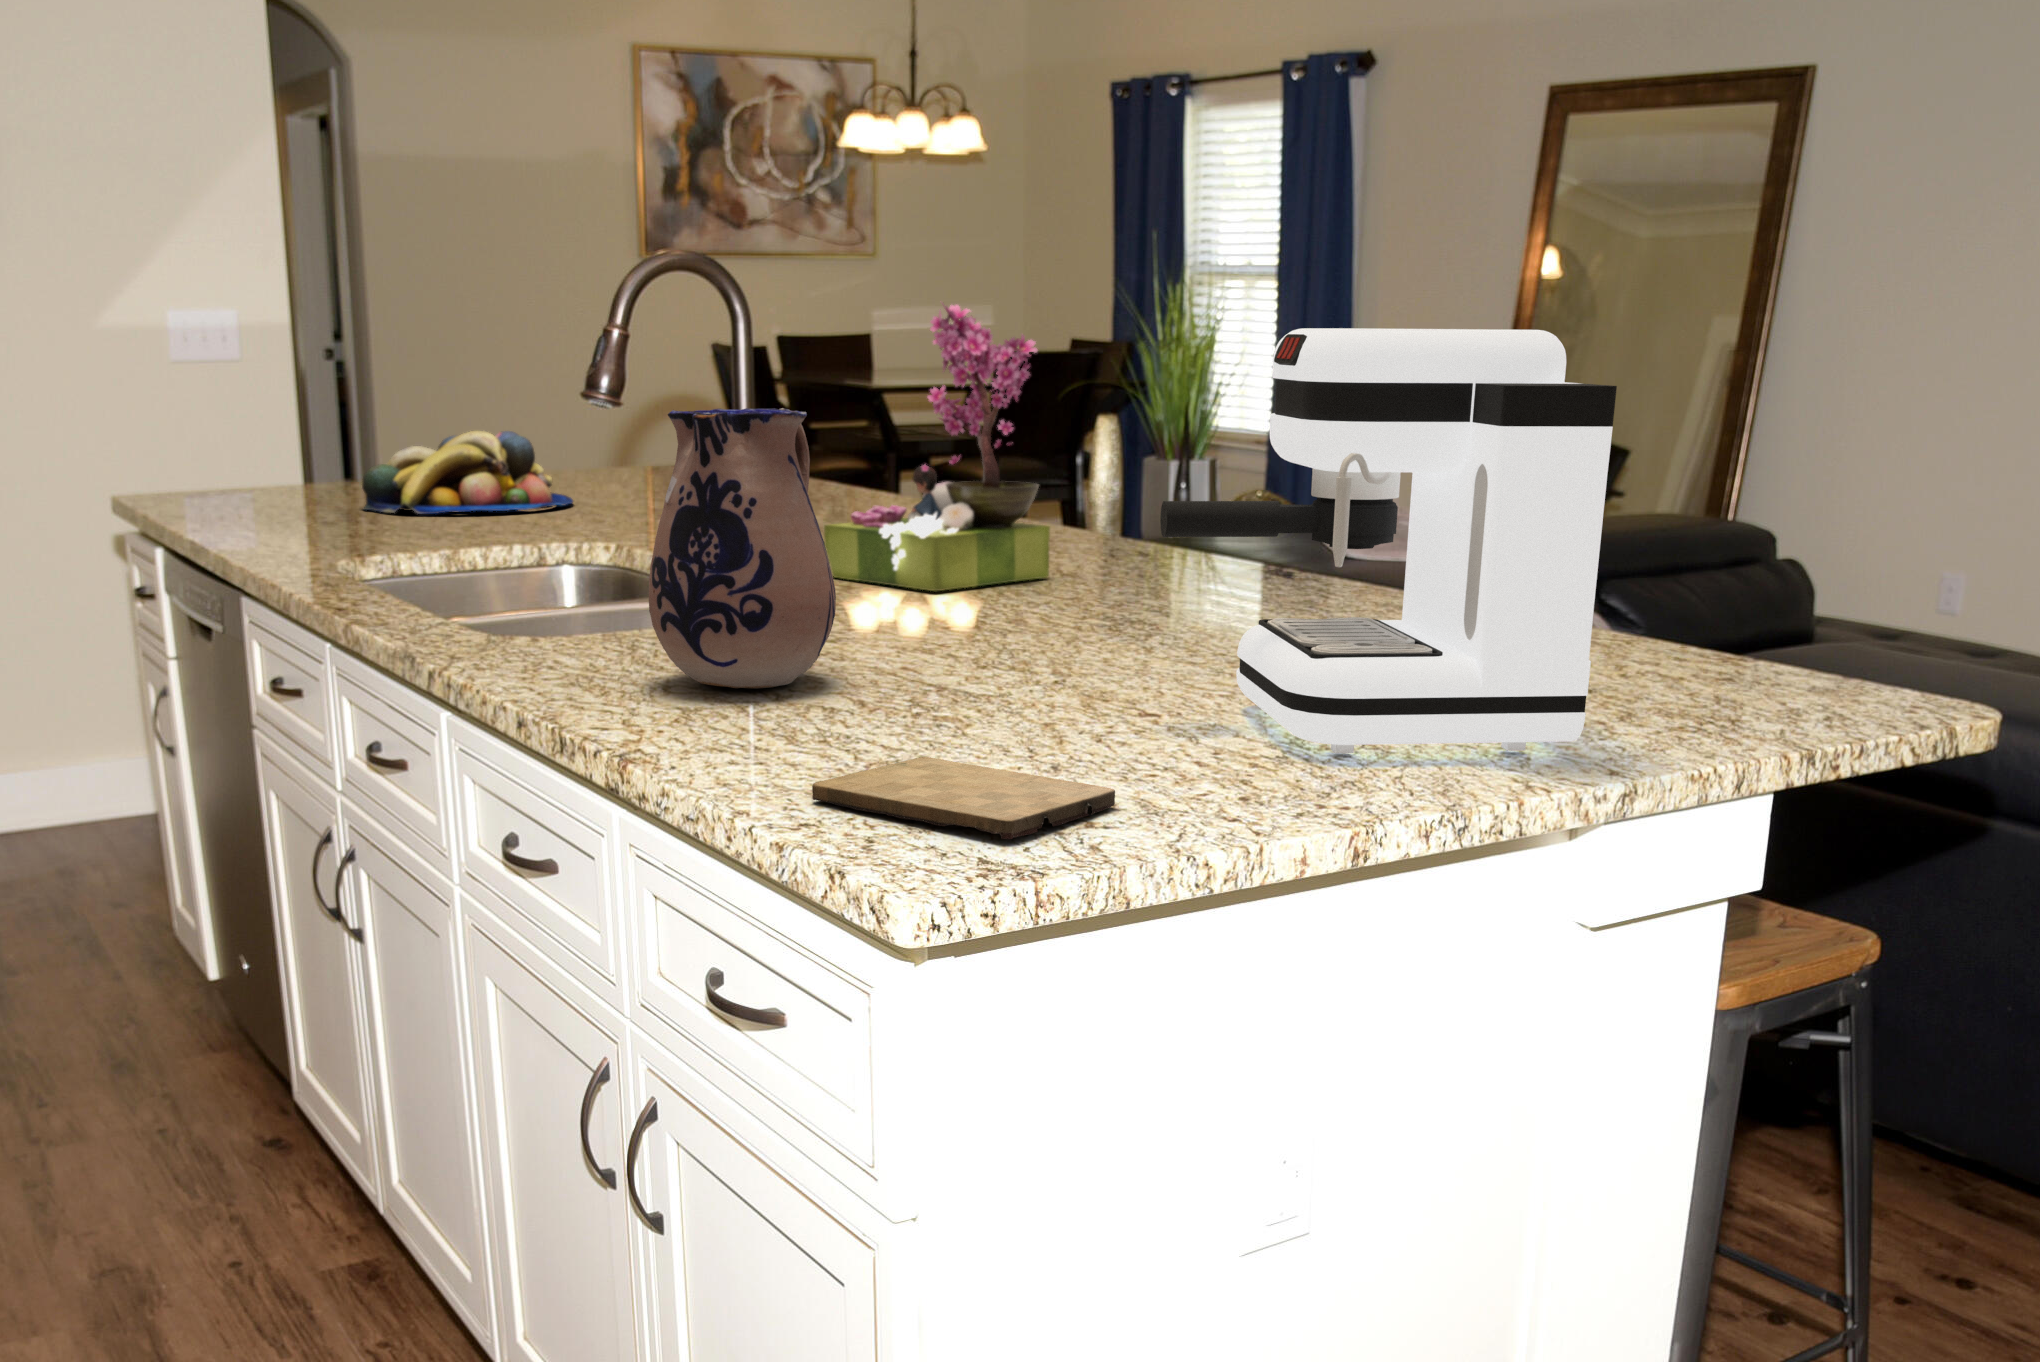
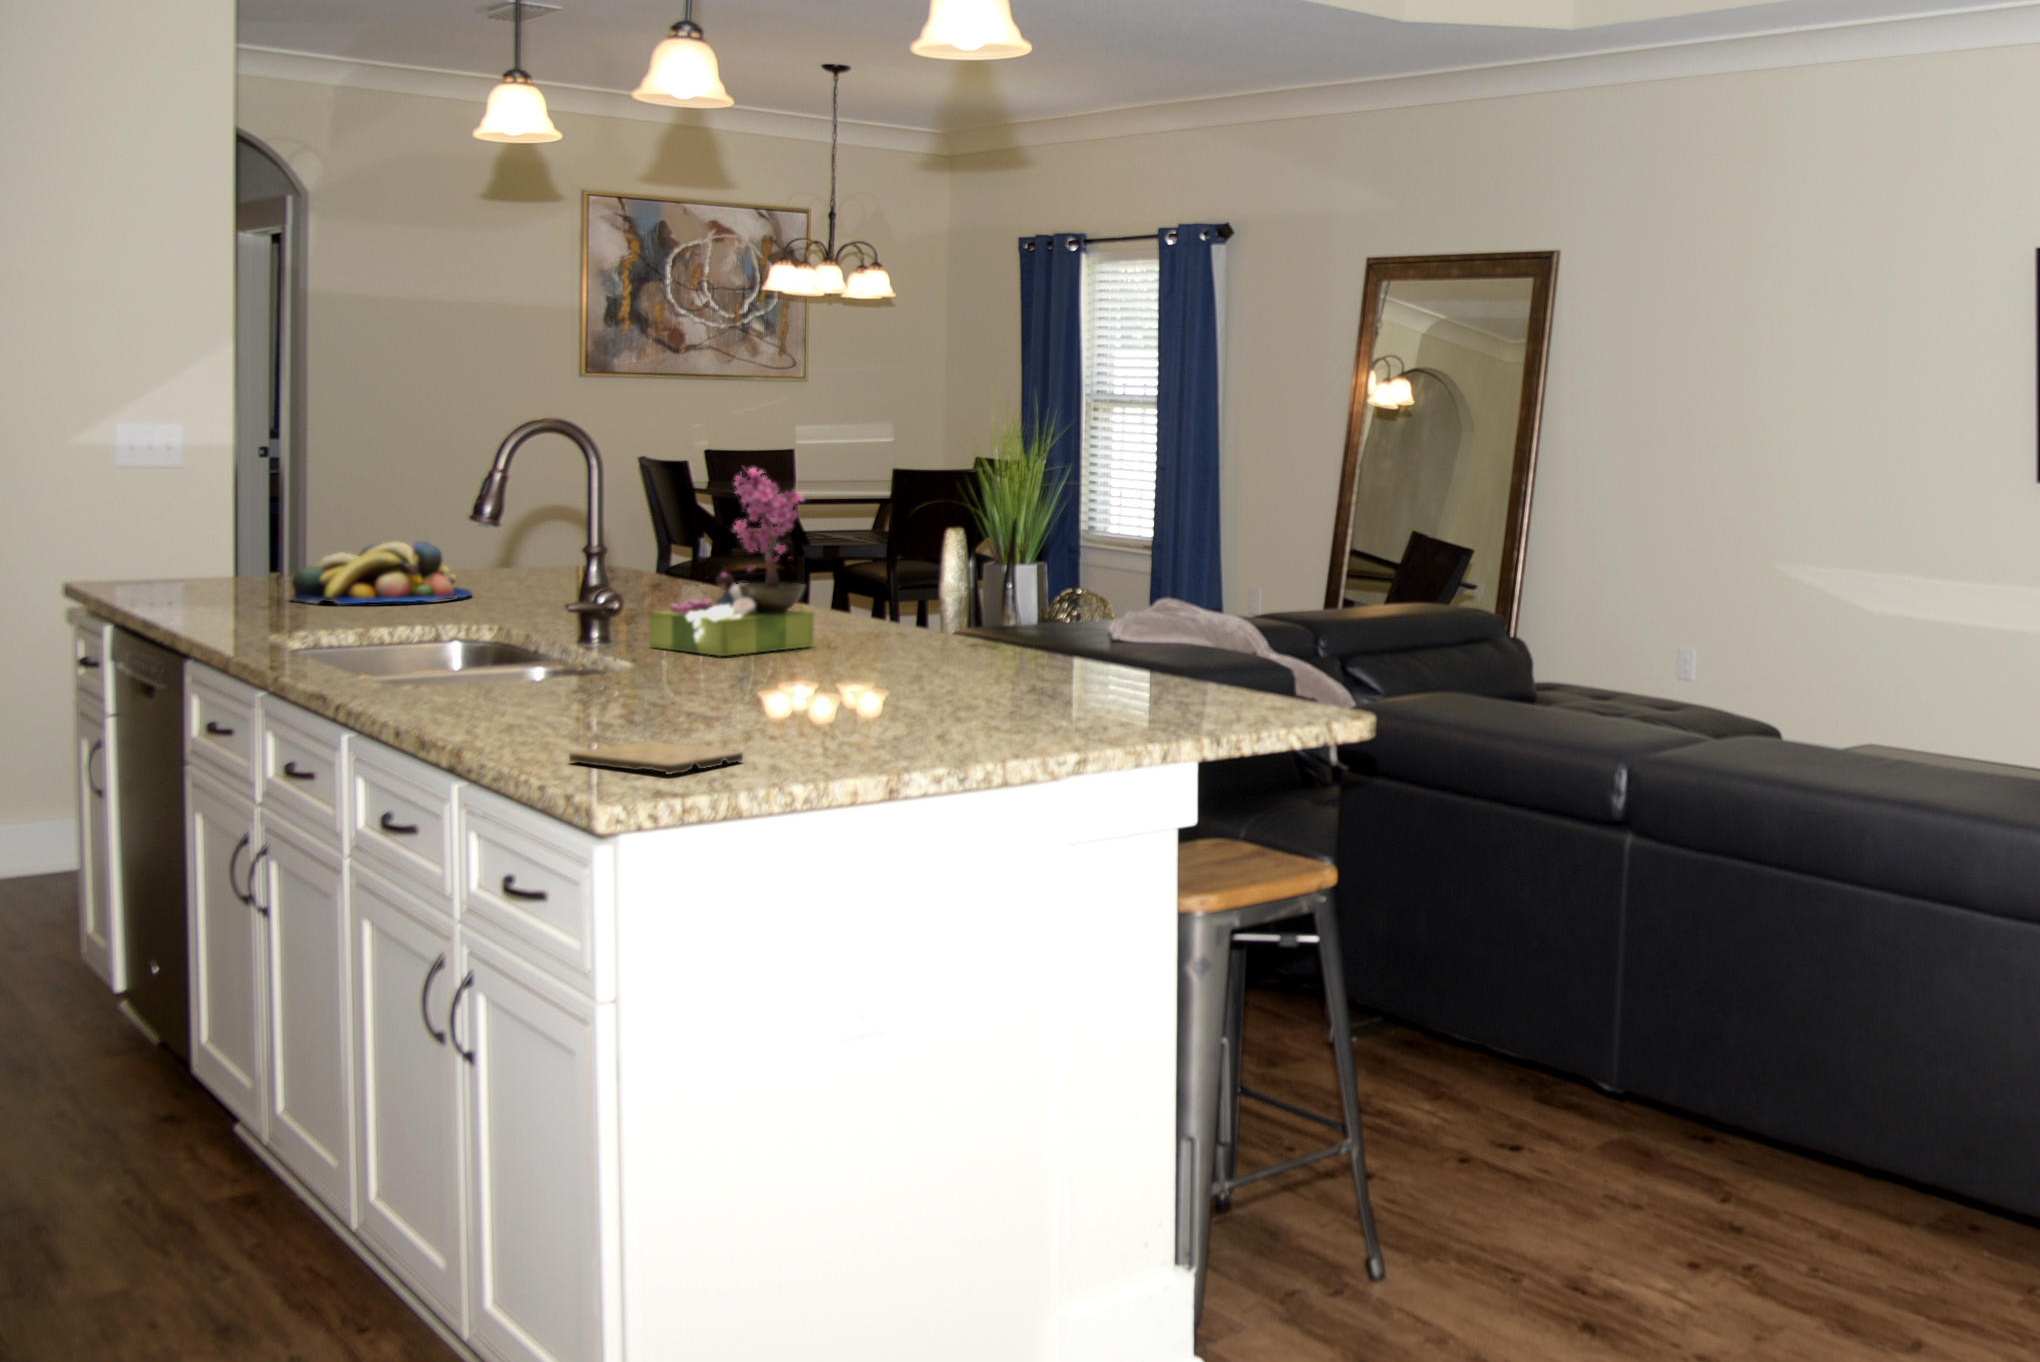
coffee maker: present [1160,328,1617,753] -> none [808,507,1037,737]
ceramic pitcher: present [649,408,836,688] -> none [495,545,620,712]

